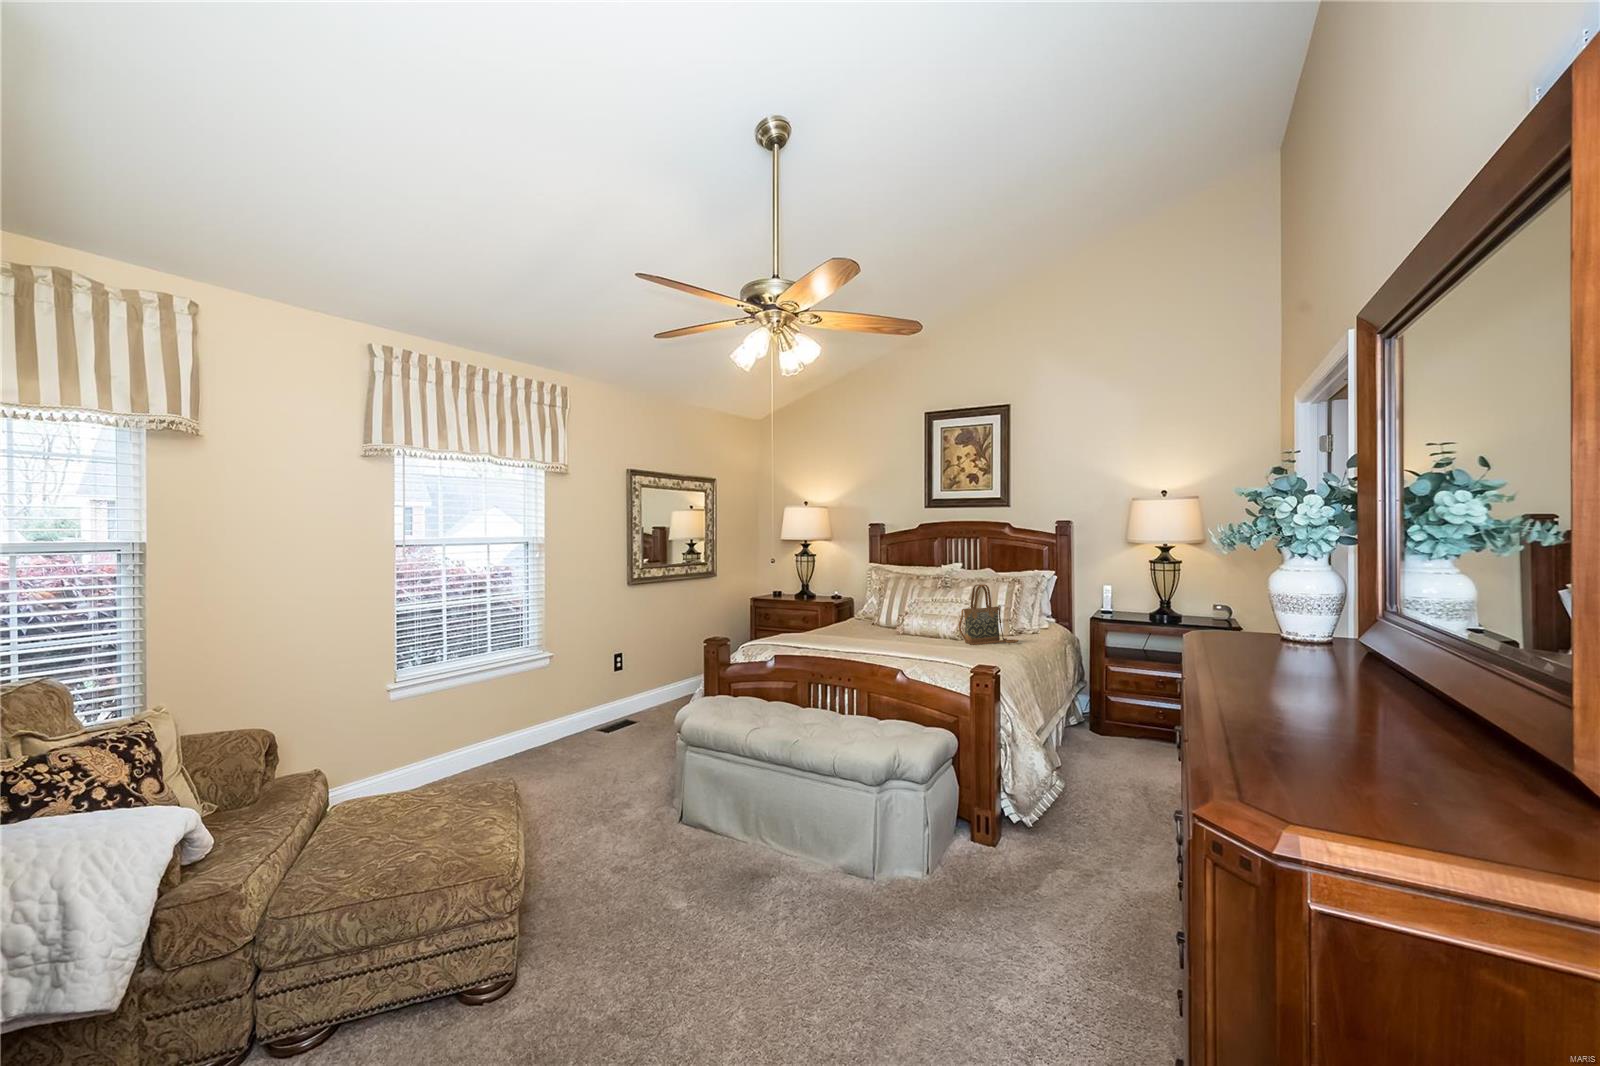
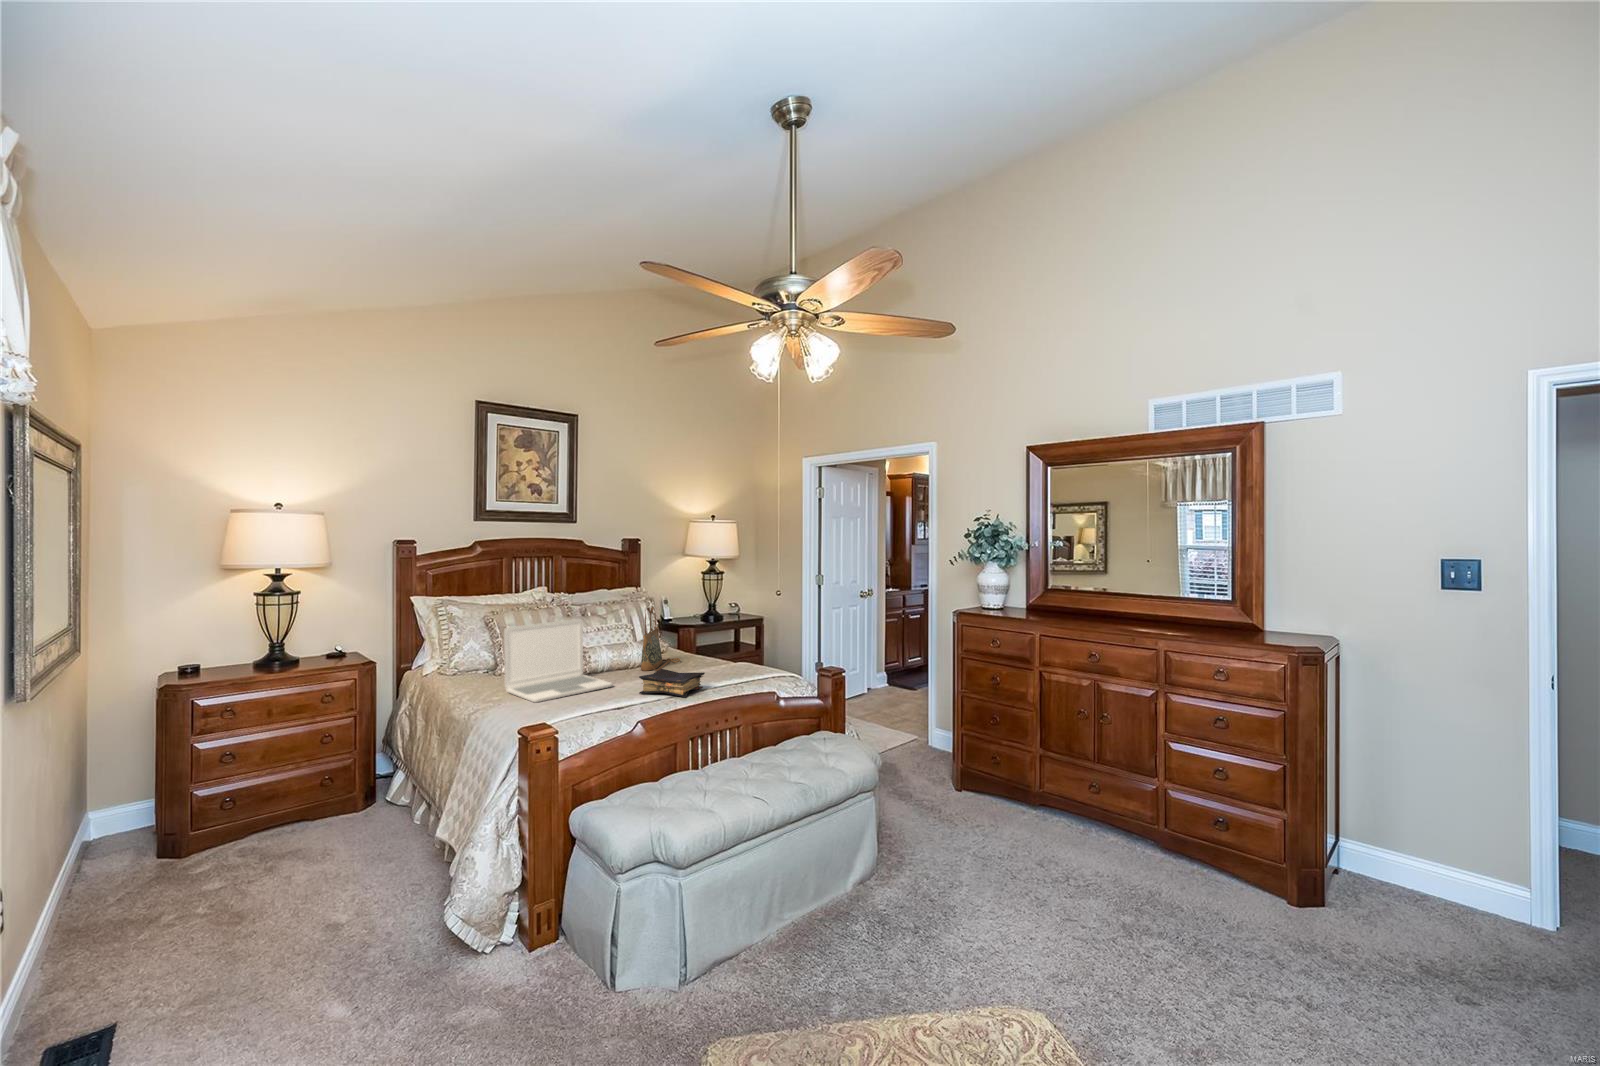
laptop: none [836,585,911,645] -> present [504,619,612,702]
book: none [899,636,949,661] -> present [639,669,705,697]

